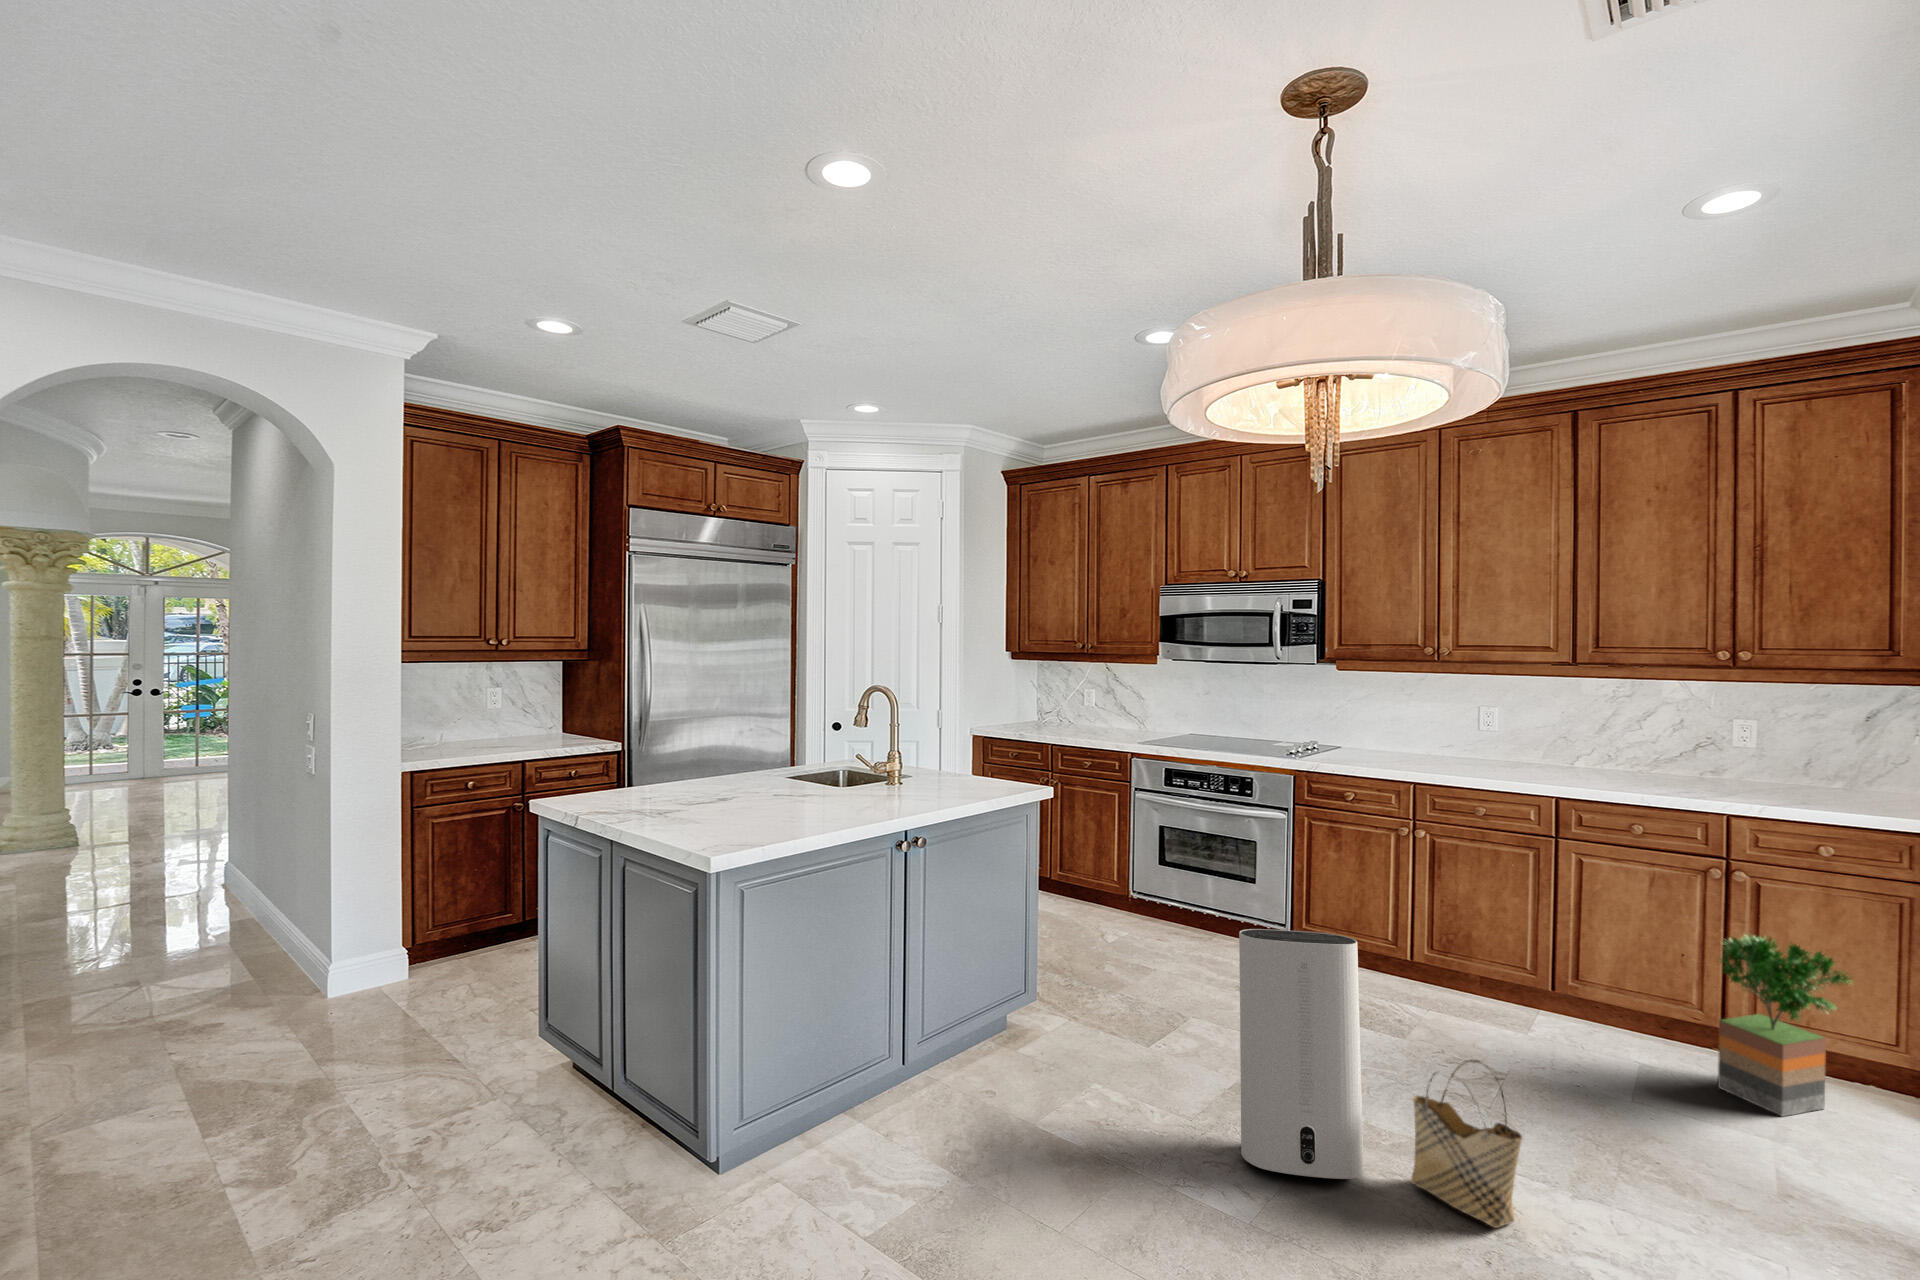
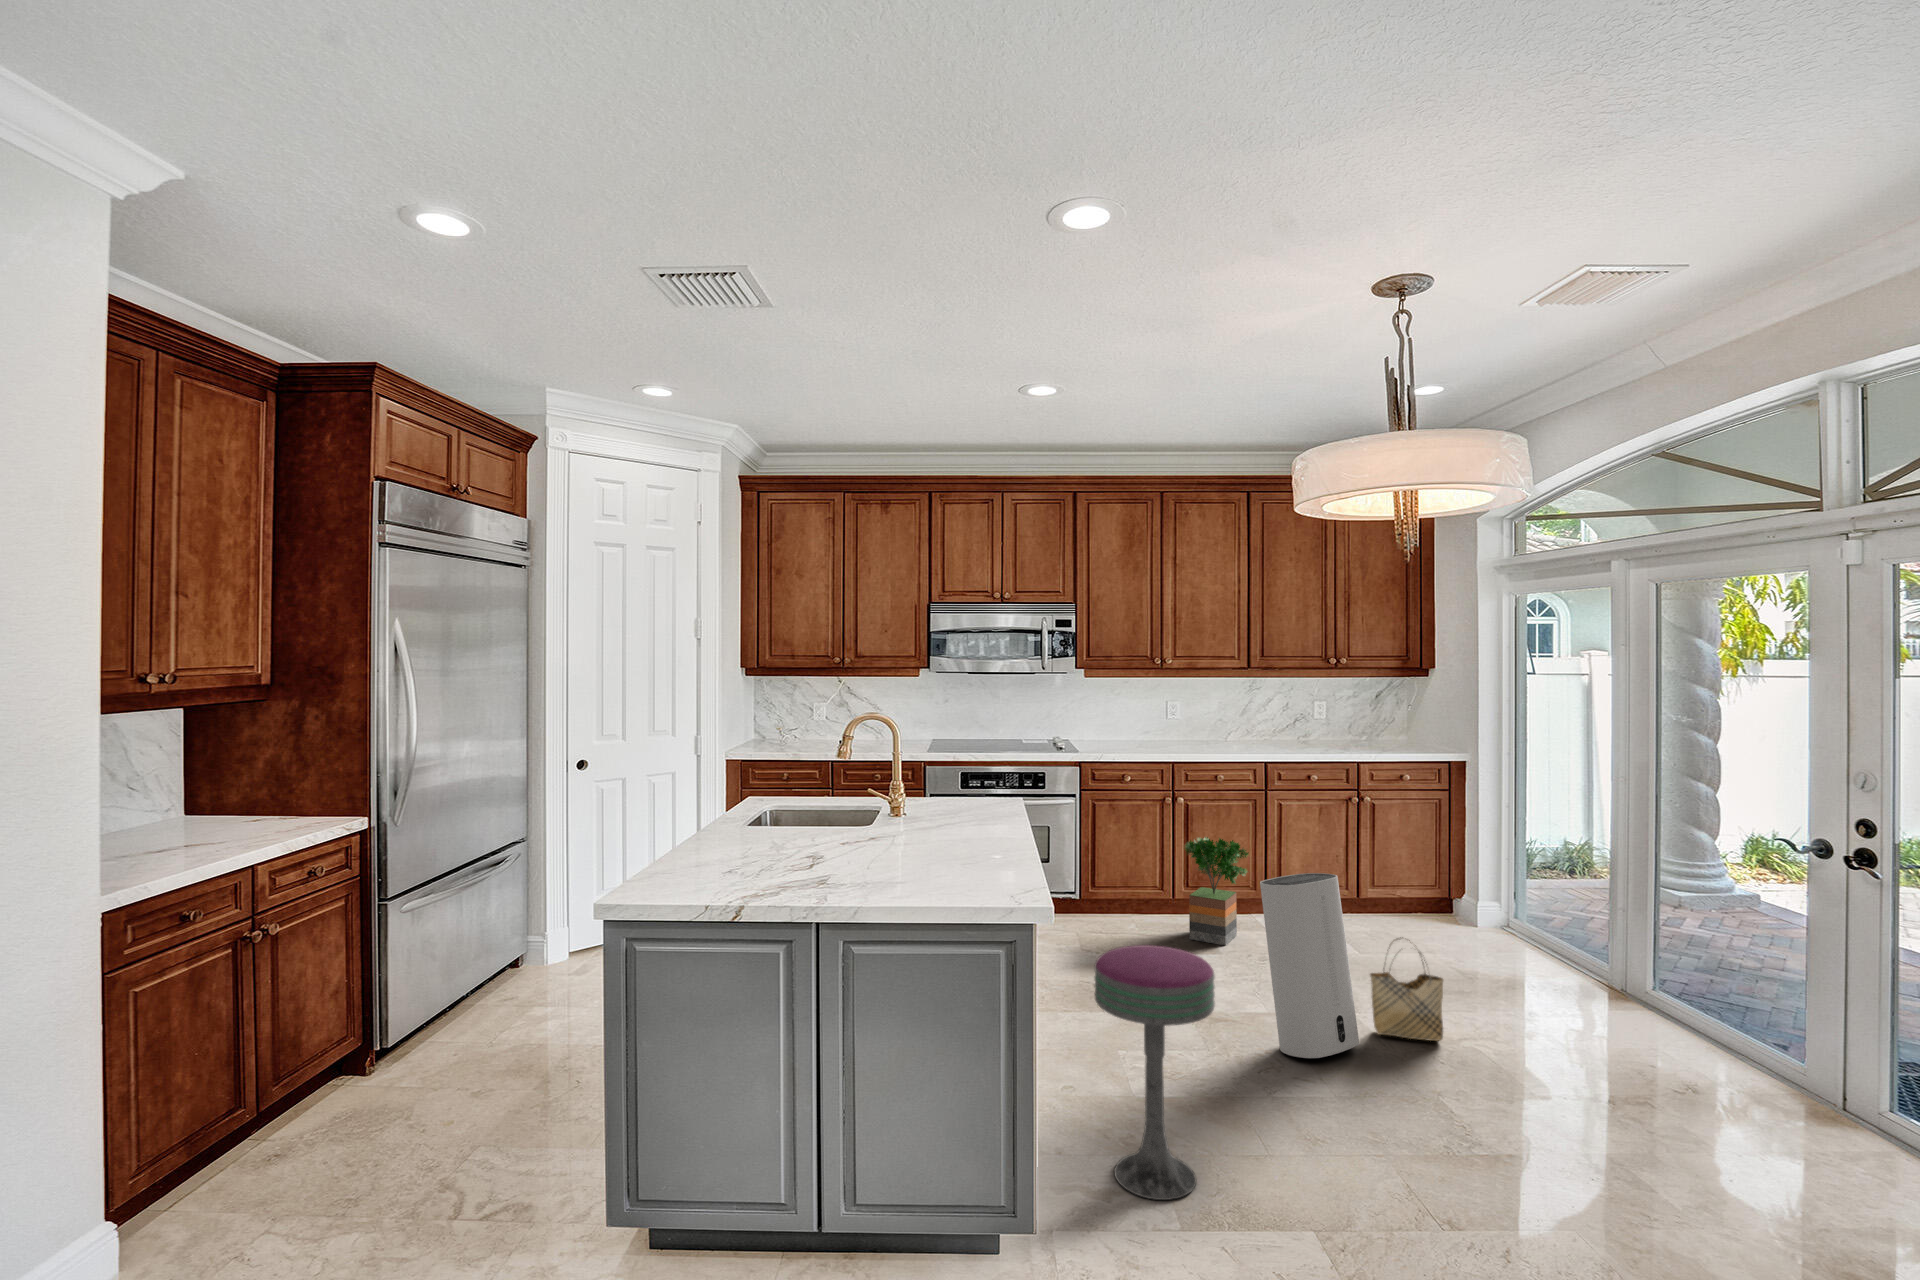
potted tree: present [1718,935,1852,1117] -> present [1185,837,1249,945]
bar stool: none [832,940,956,1210] -> present [1094,945,1215,1200]

